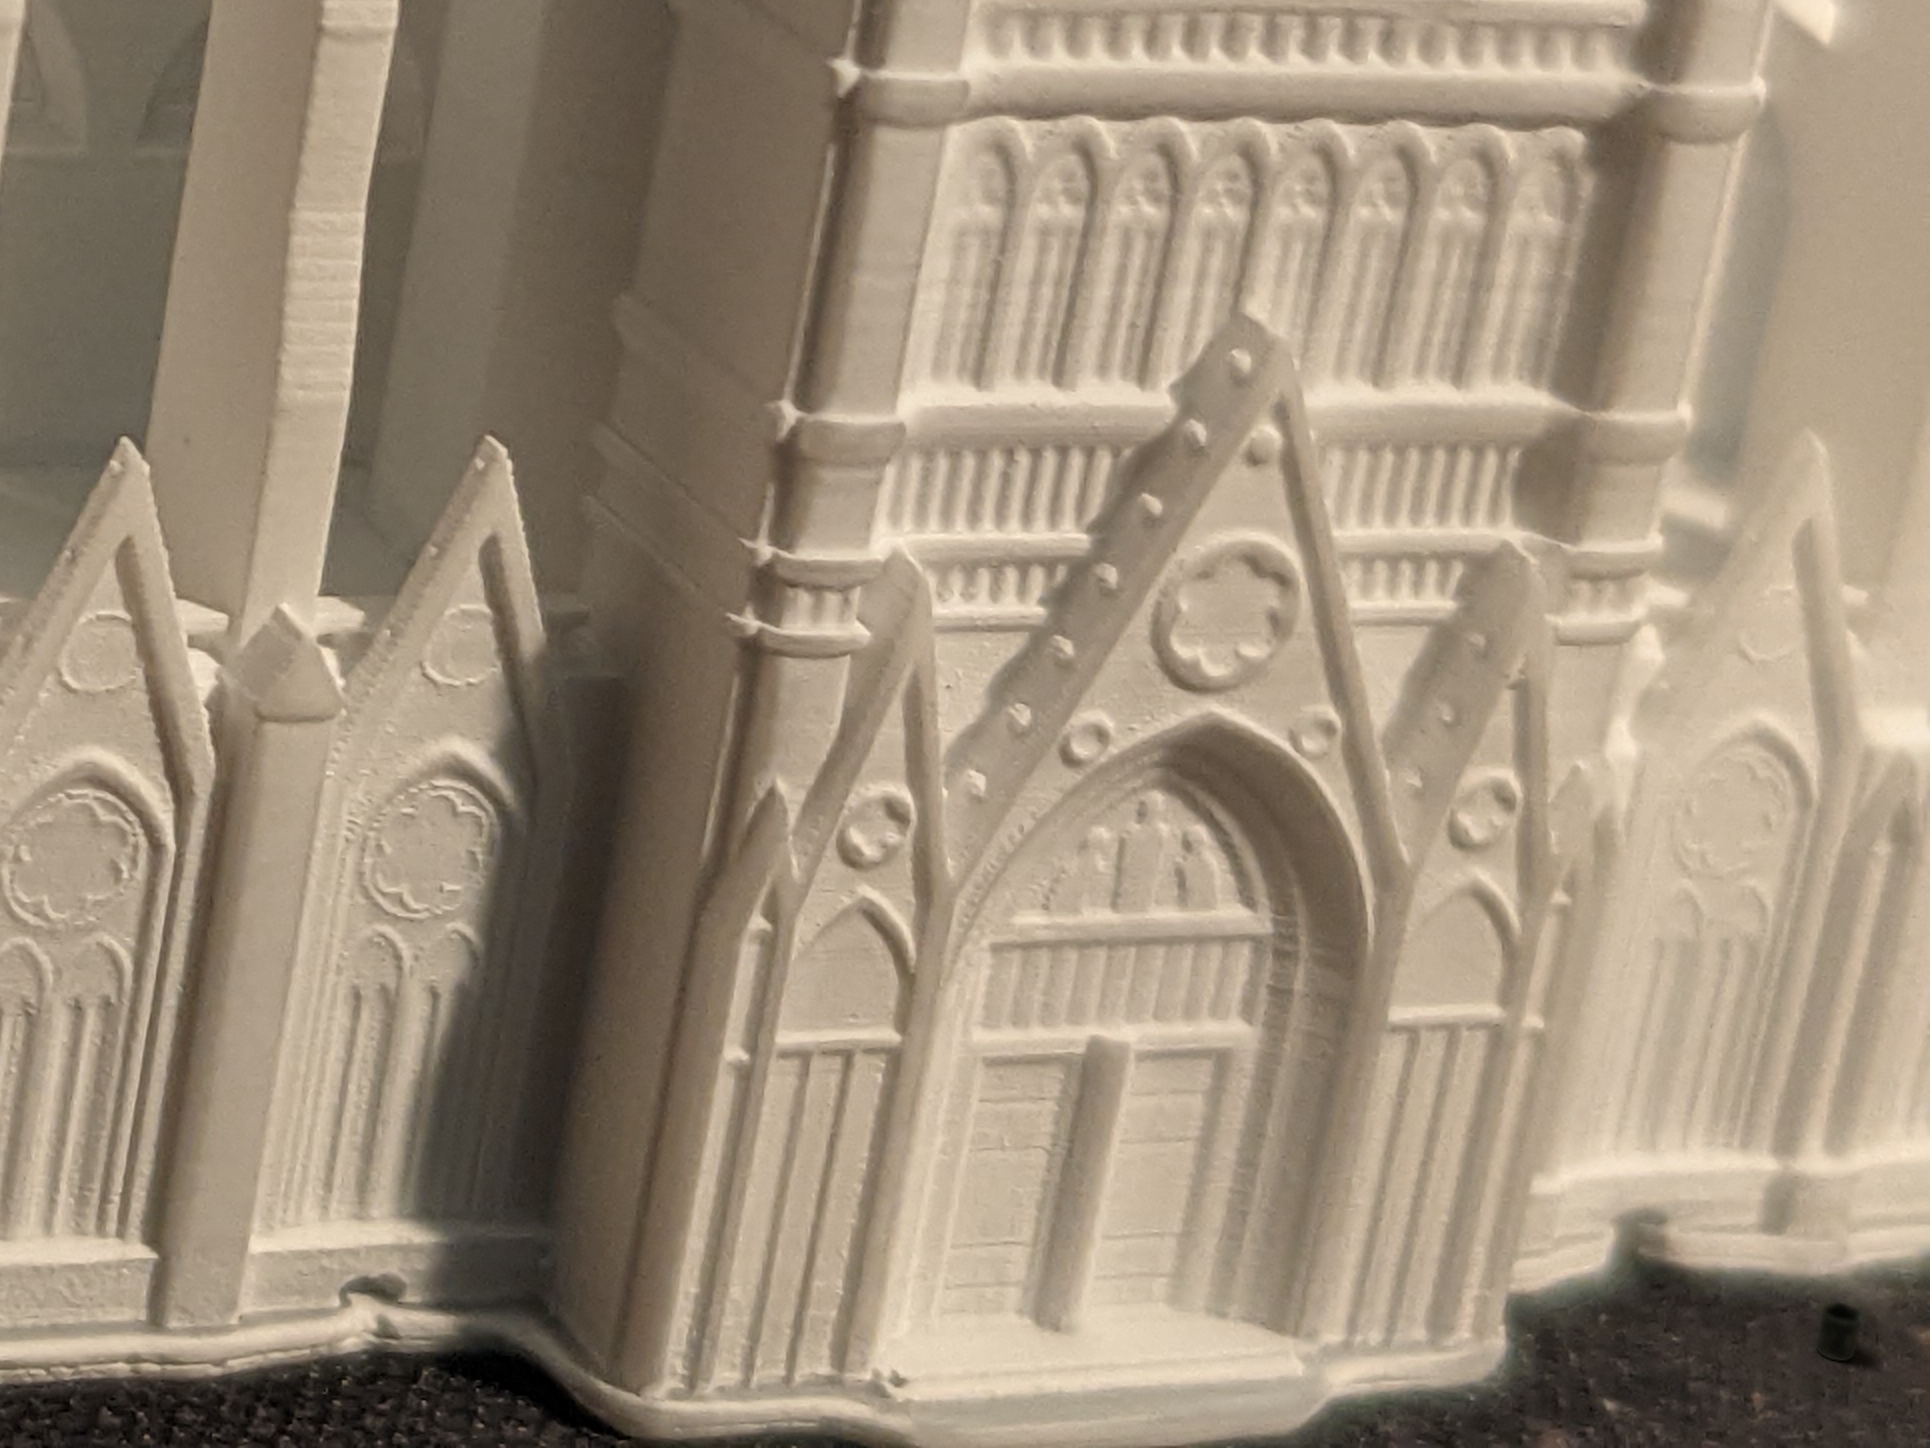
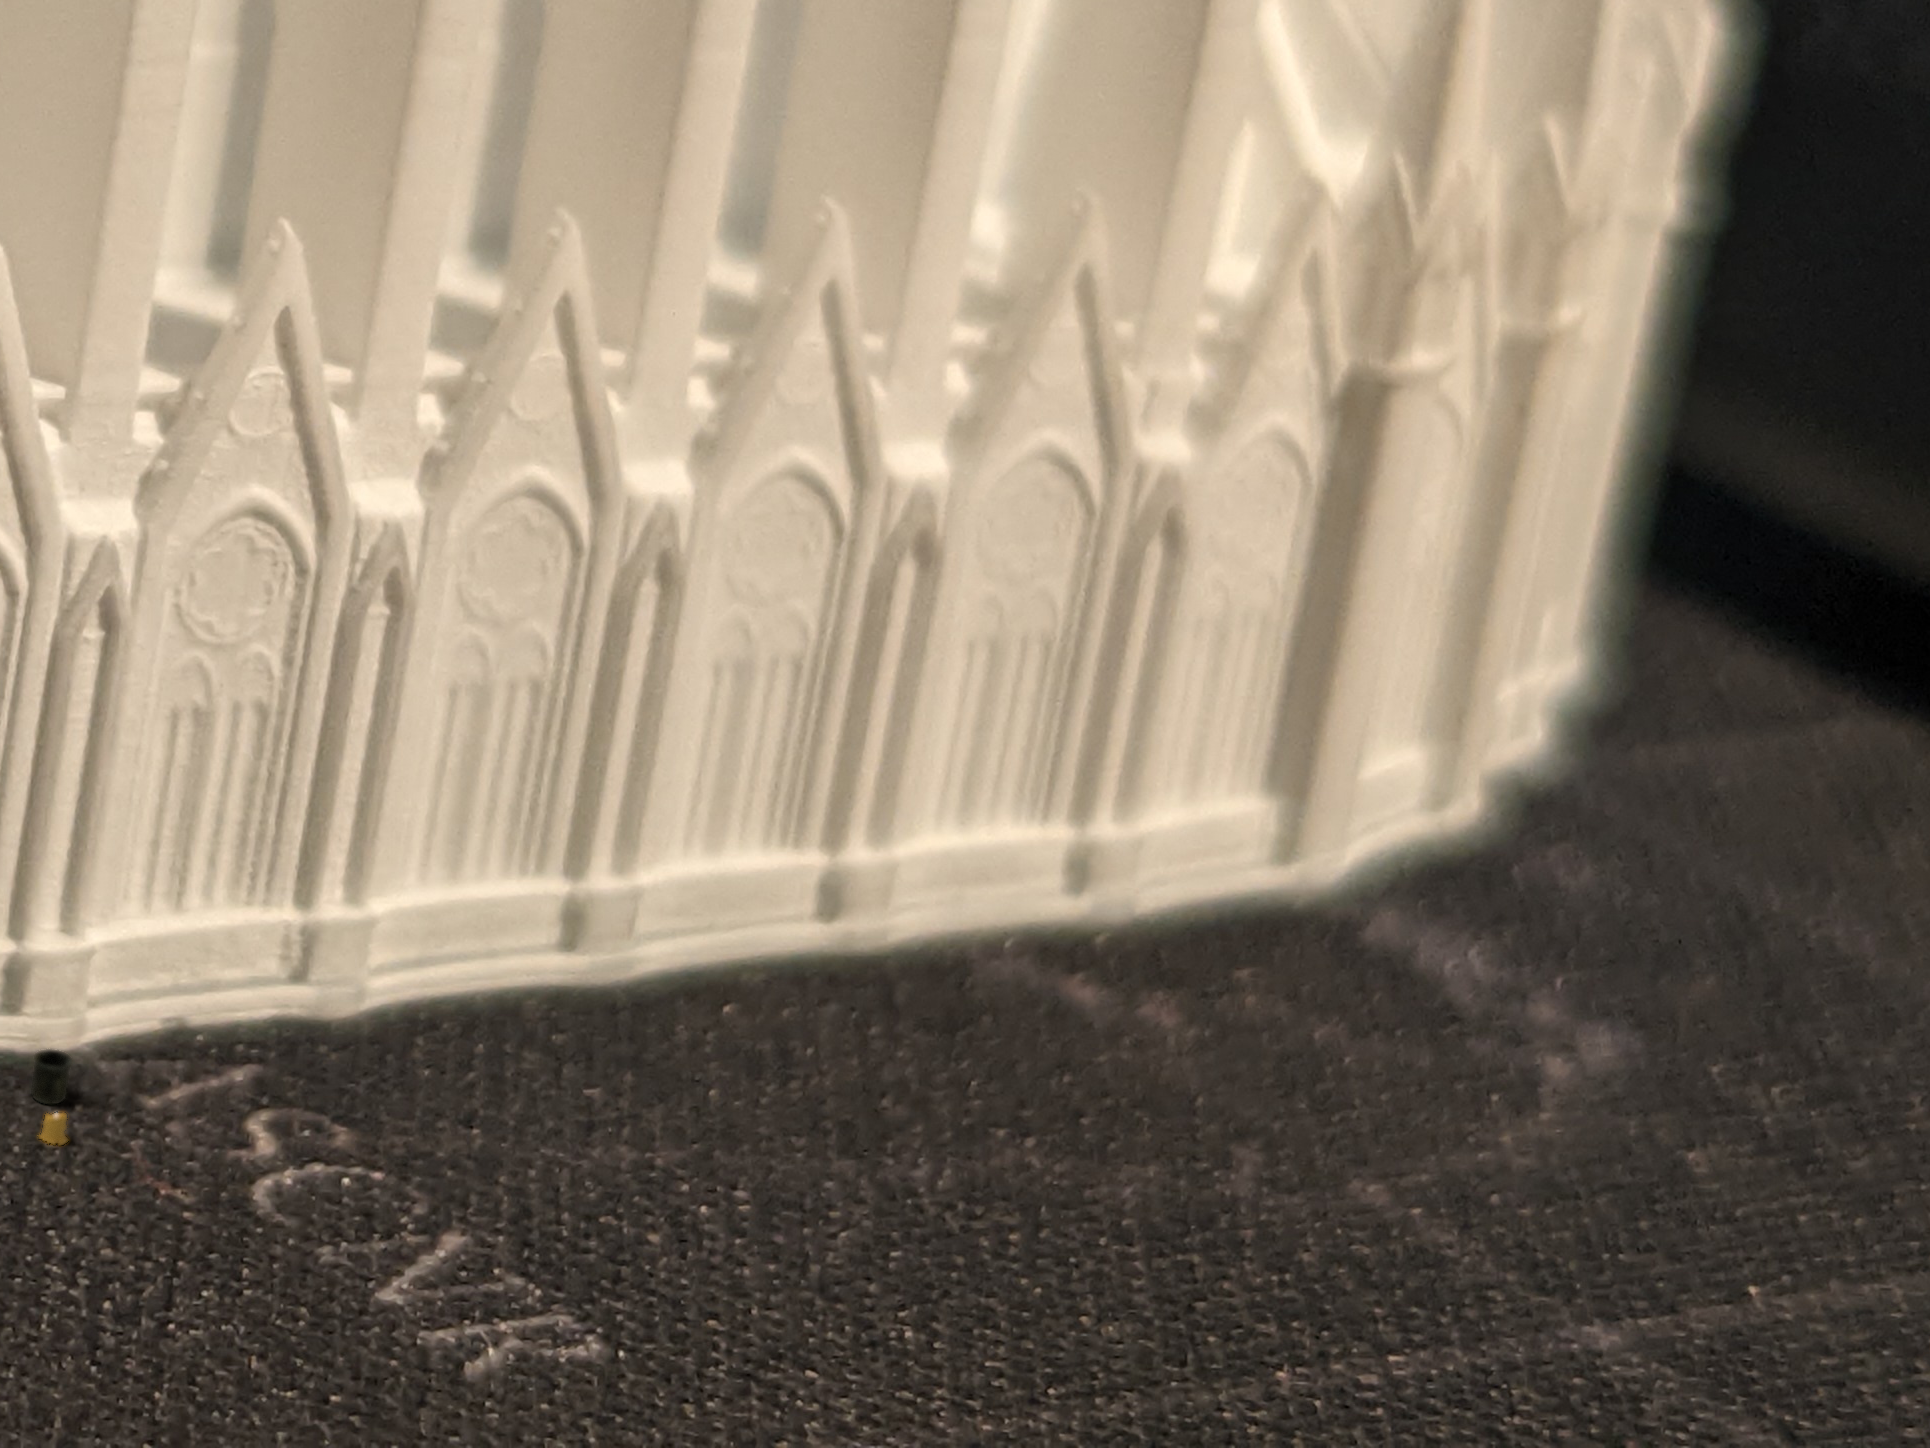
candle: none [1832,1367,1866,1404] -> present [39,1113,68,1145]

